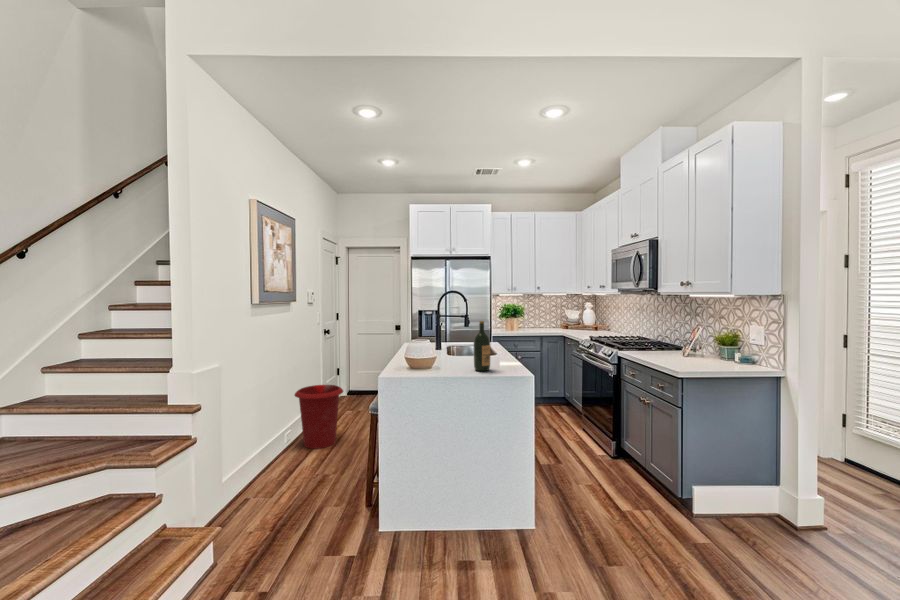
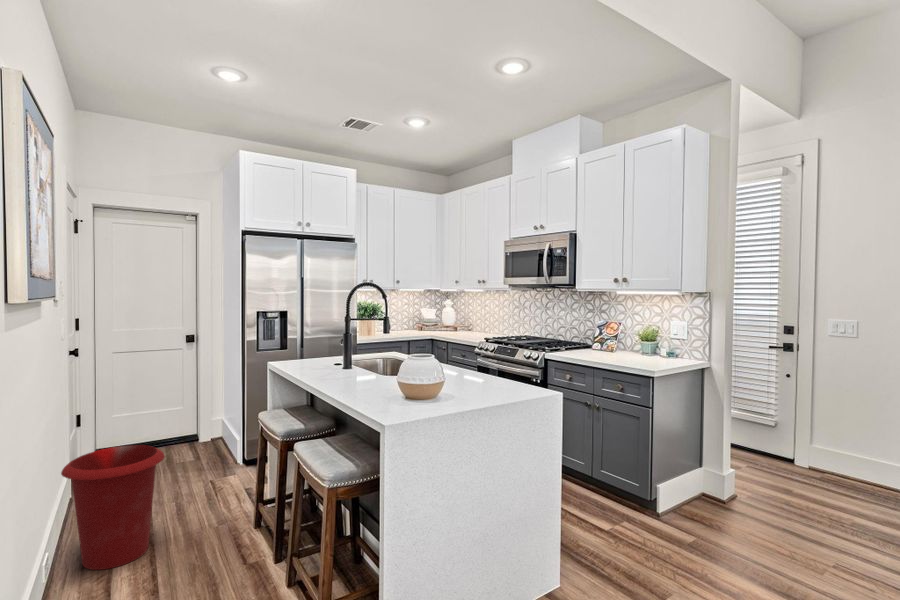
wine bottle: present [474,321,490,371] -> none [477,323,500,392]

